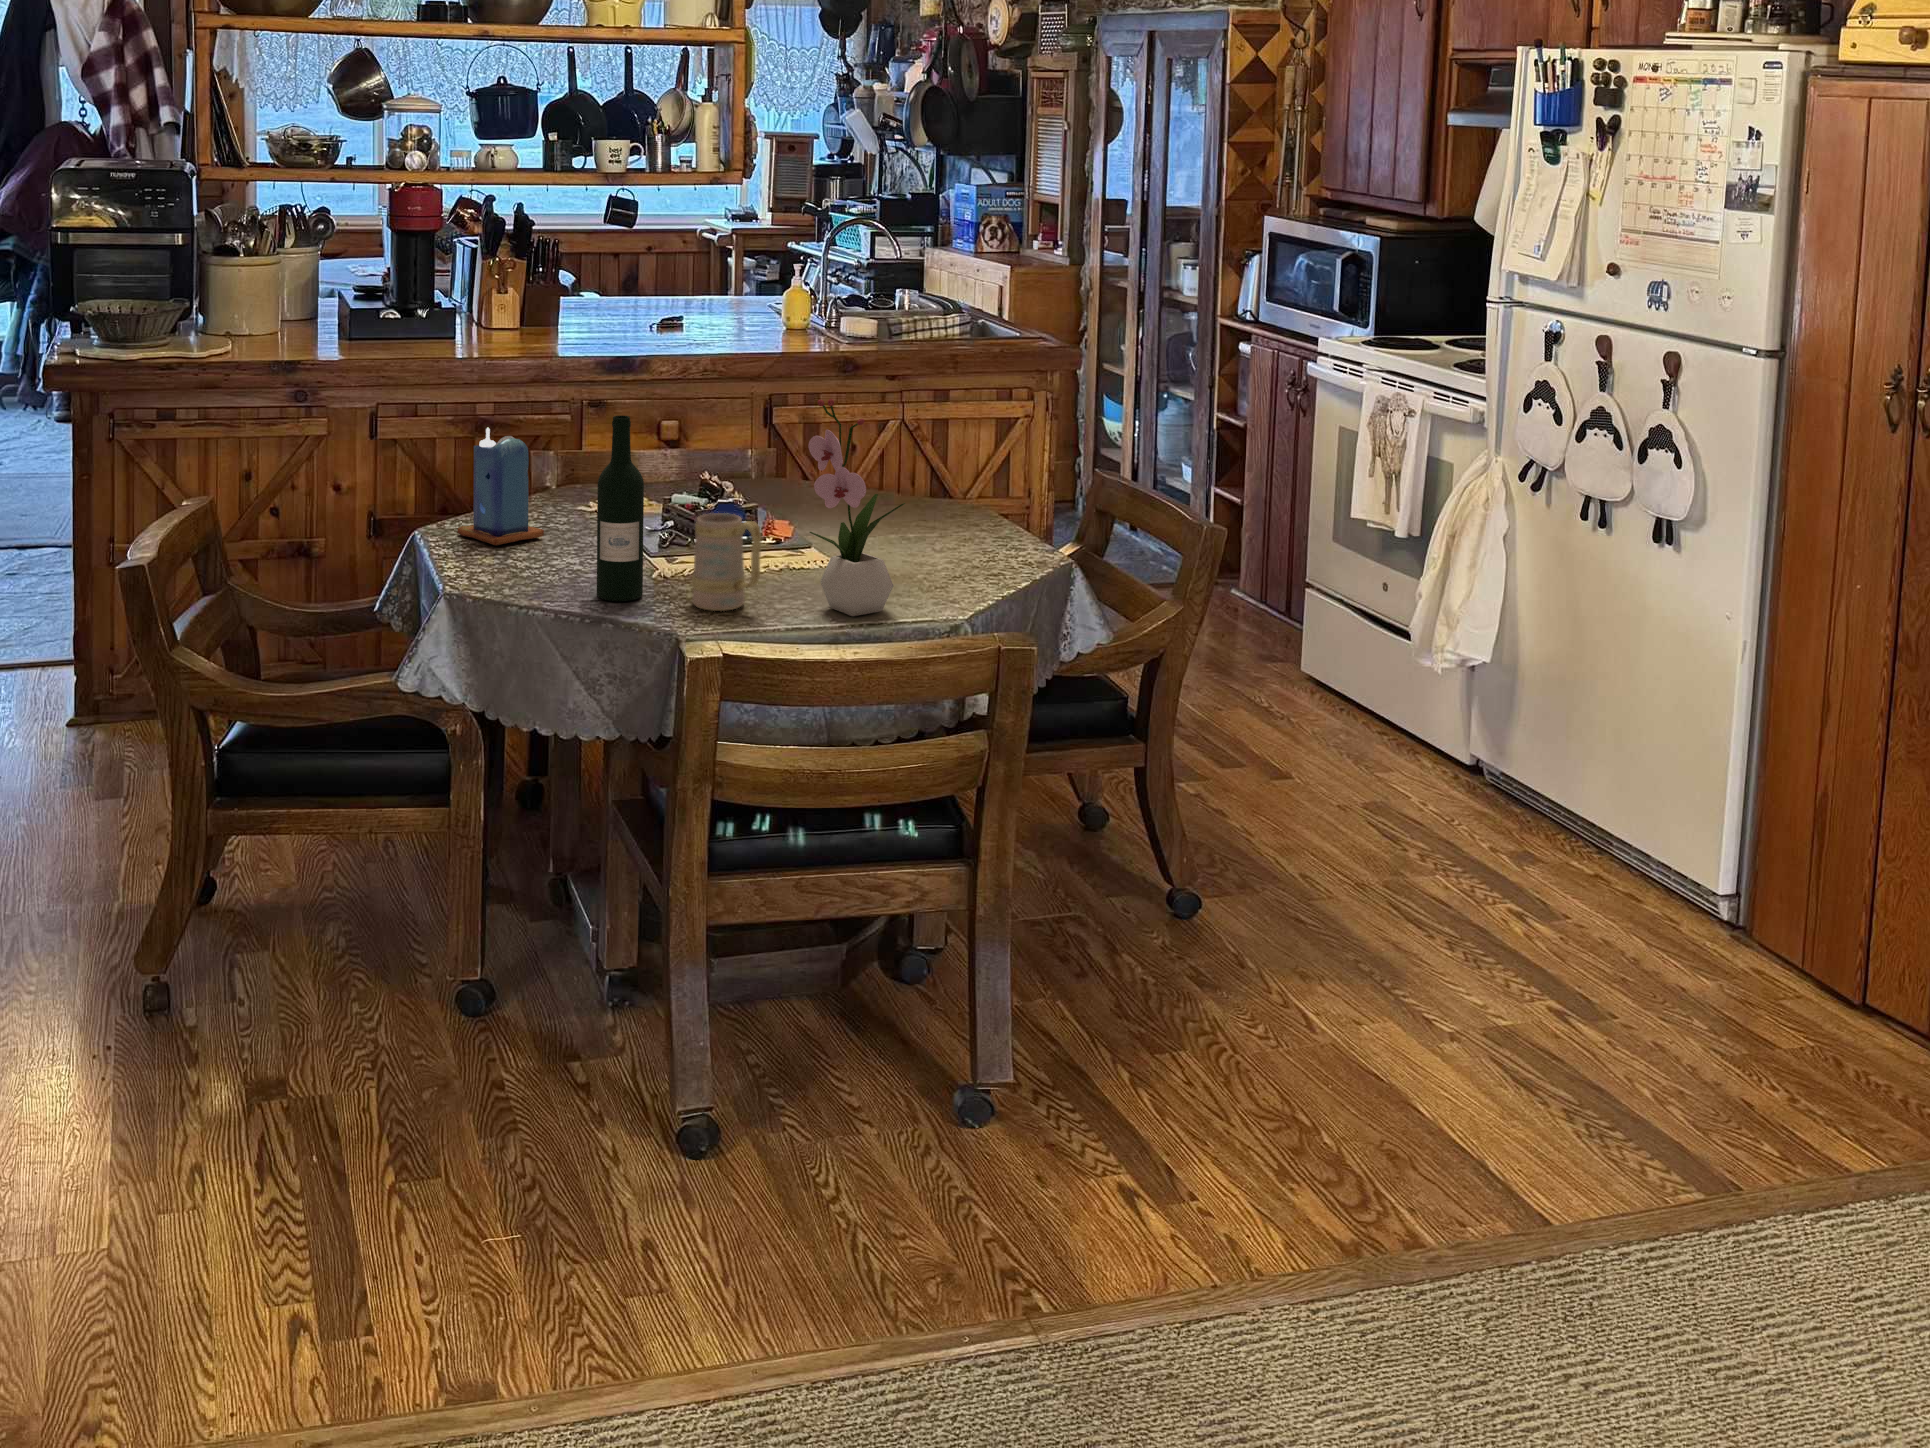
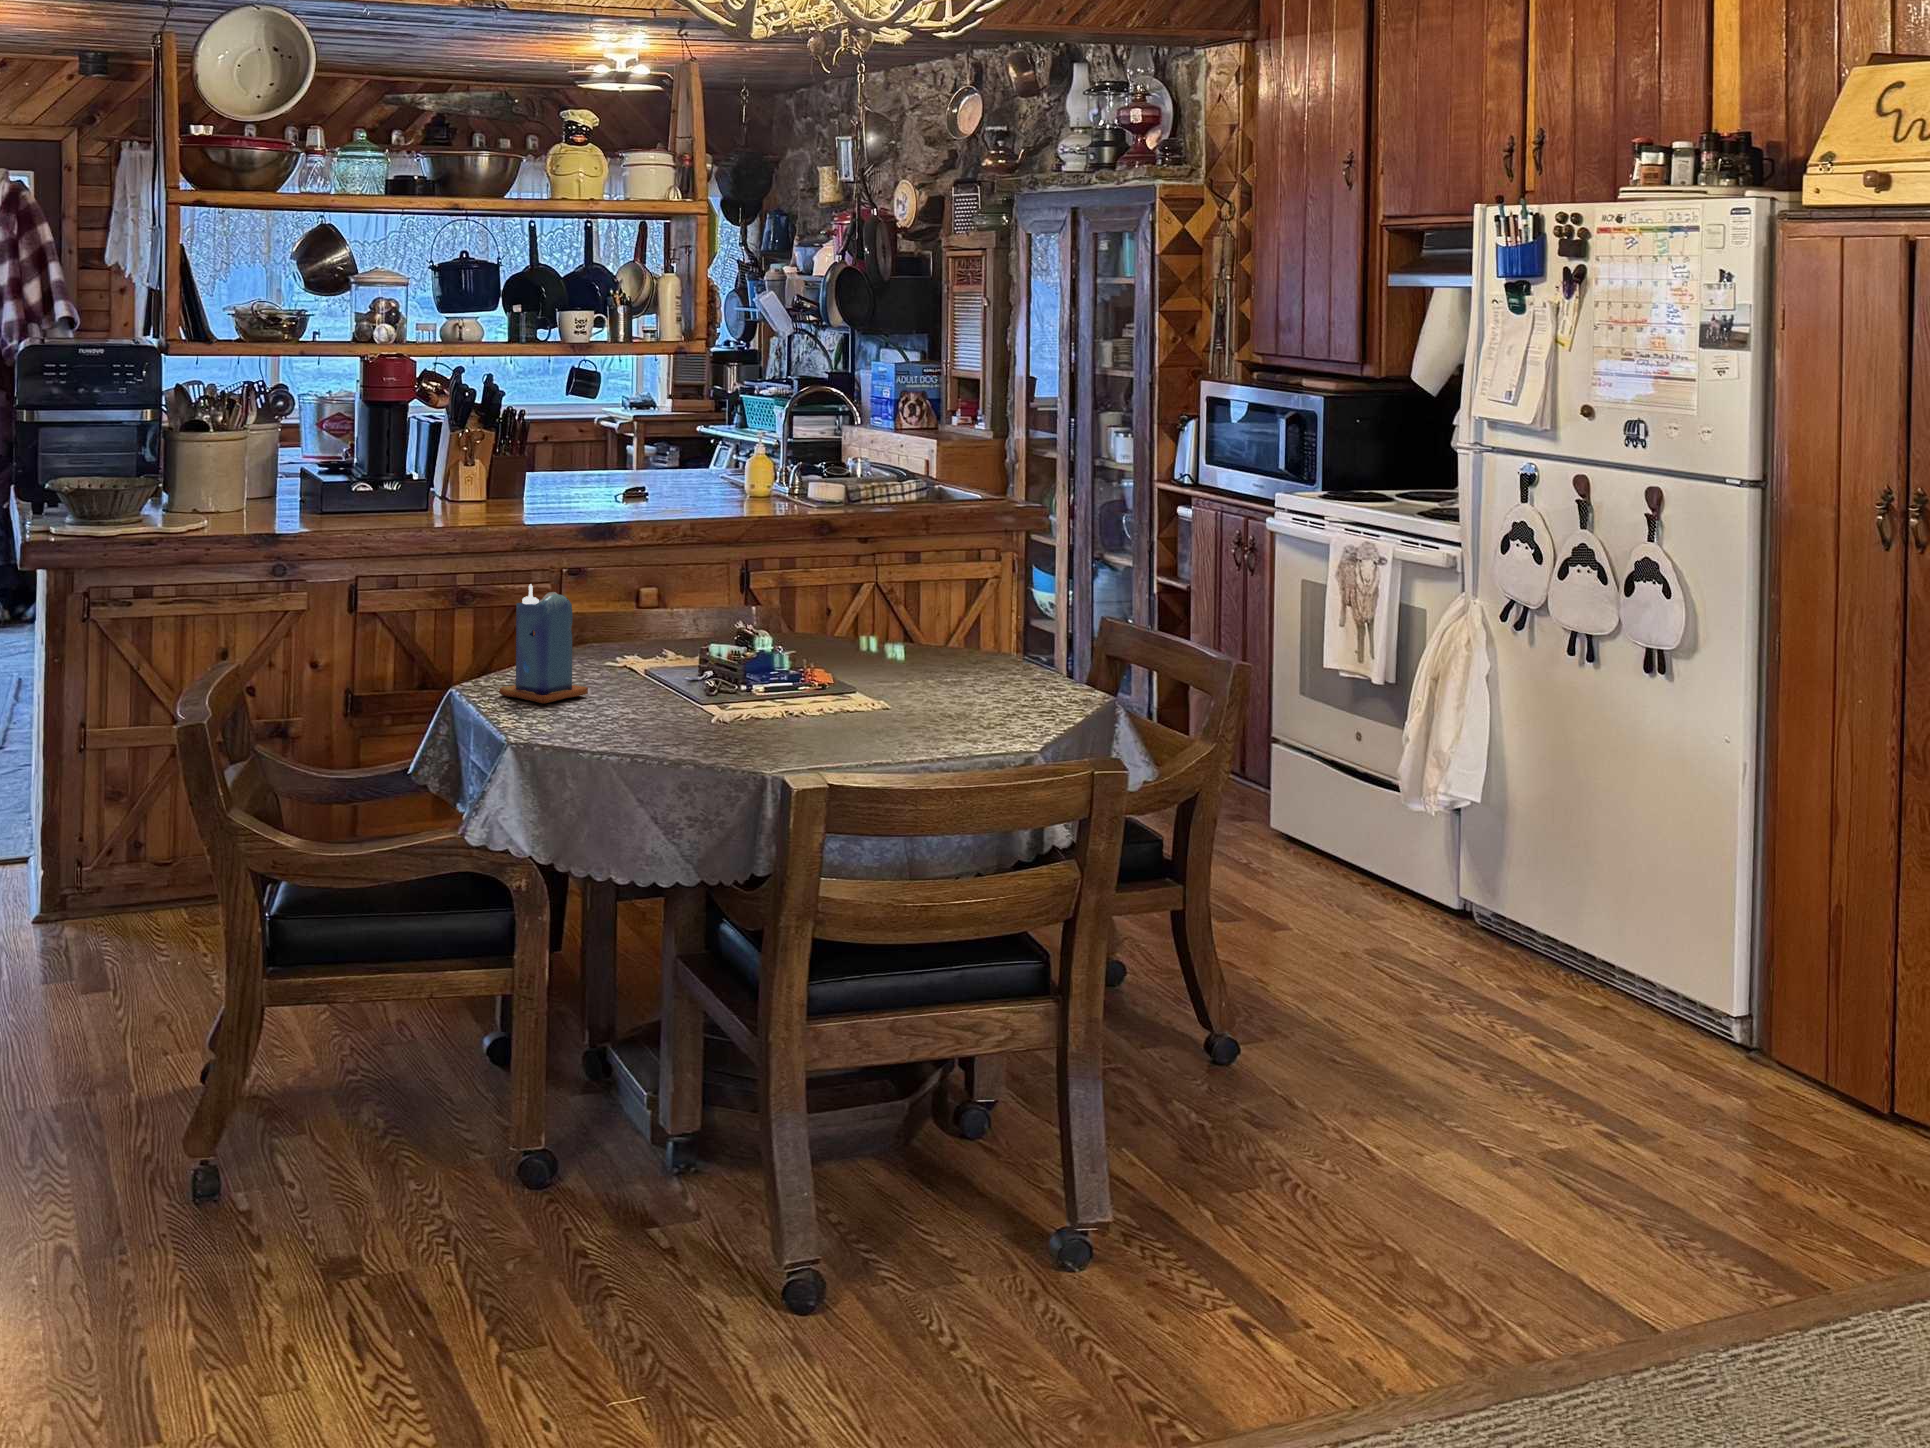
flower arrangement: present [808,399,905,616] -> none [877,538,974,756]
wine bottle: present [597,416,644,601] -> none [665,561,711,750]
mug: present [692,513,762,611] -> none [762,657,835,755]

